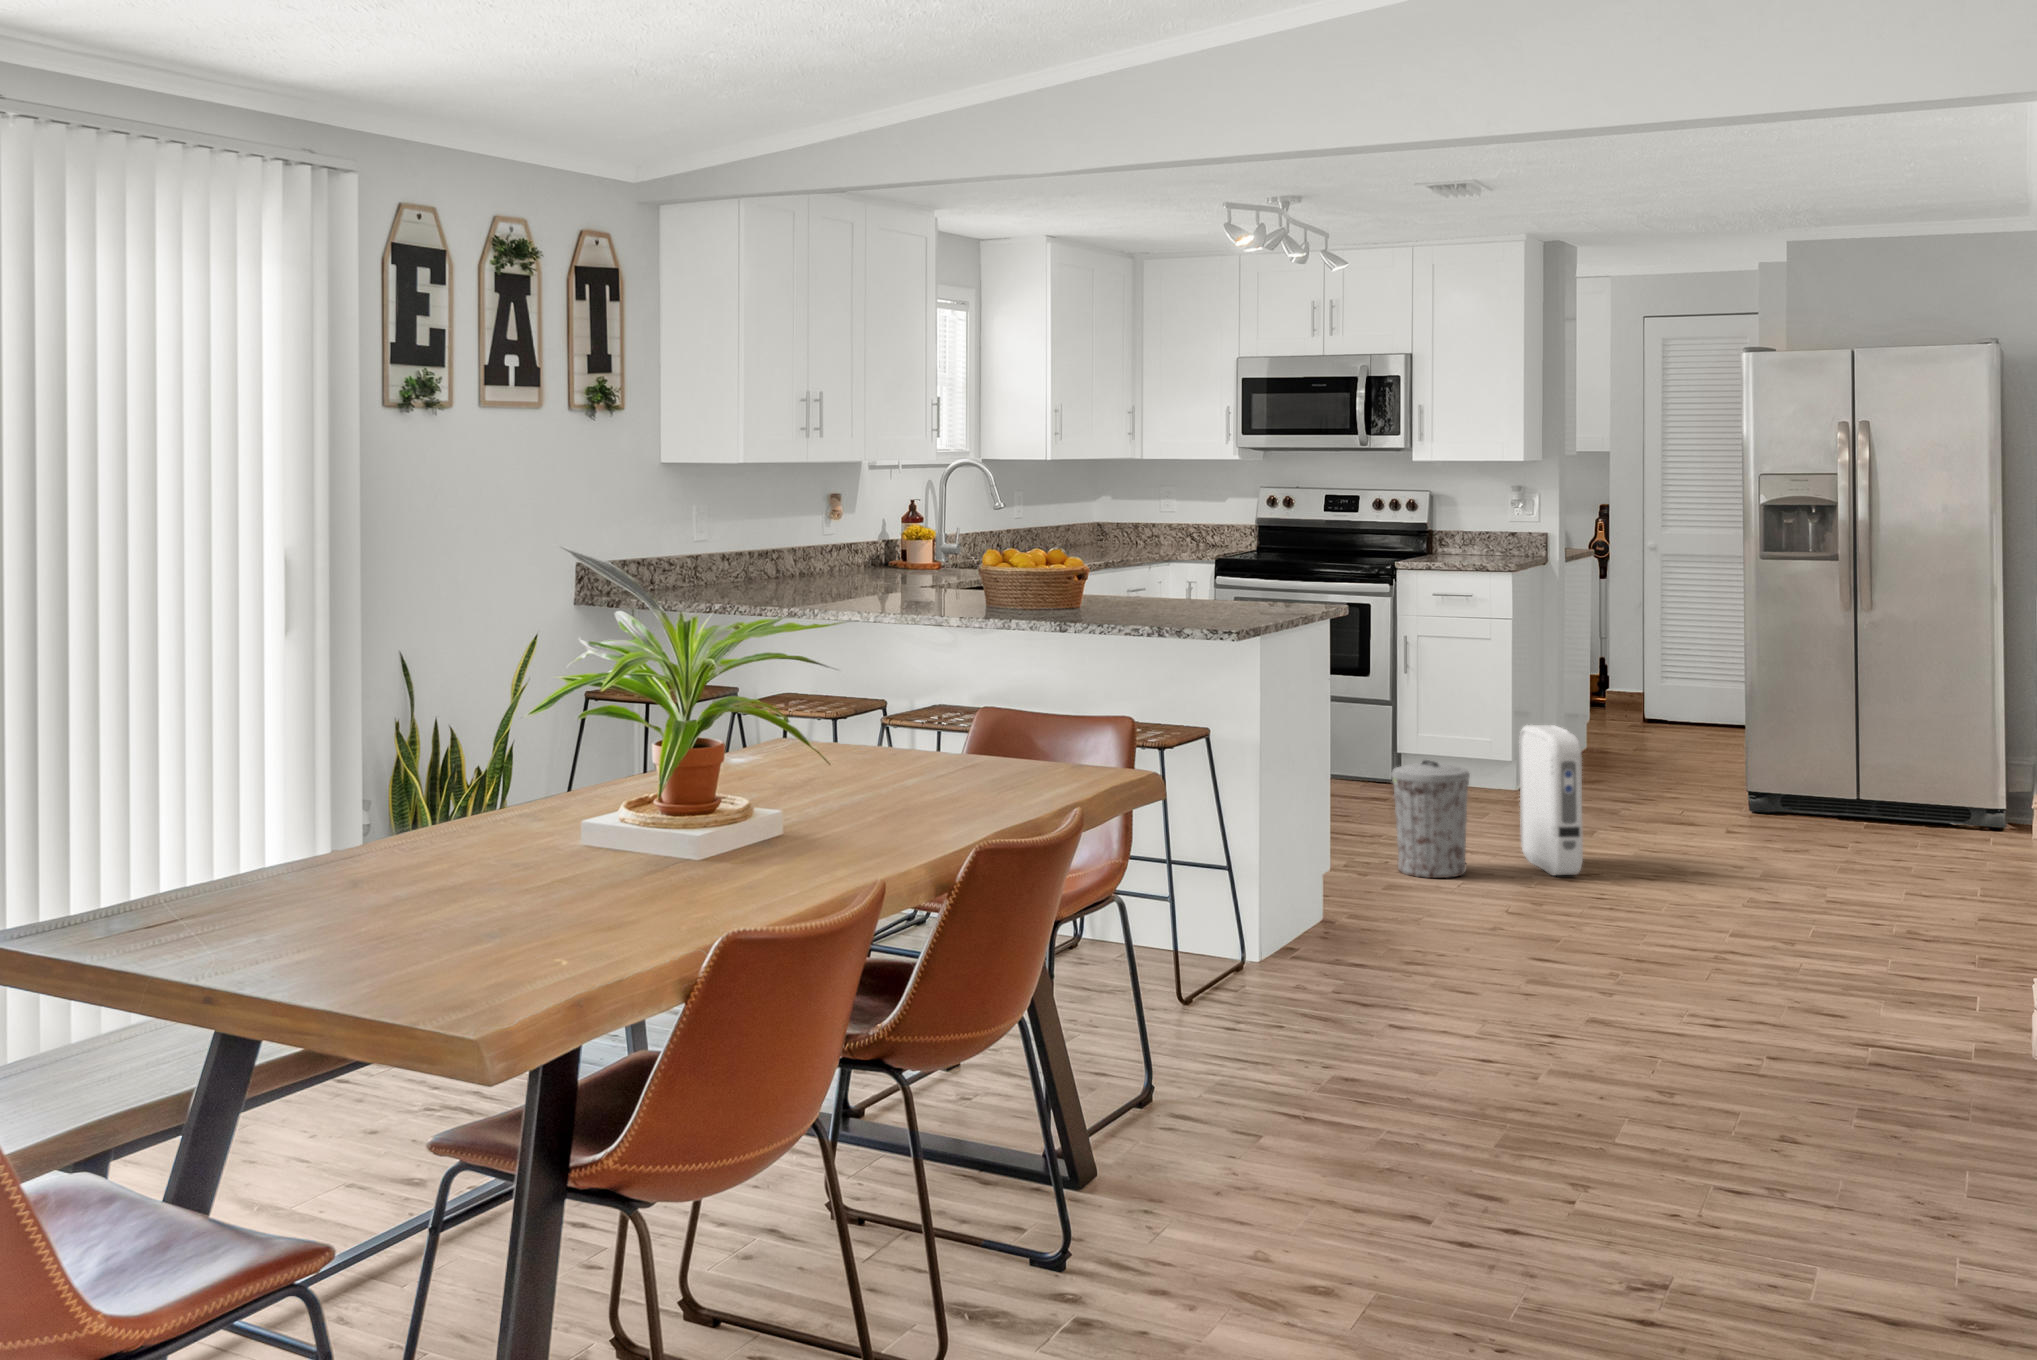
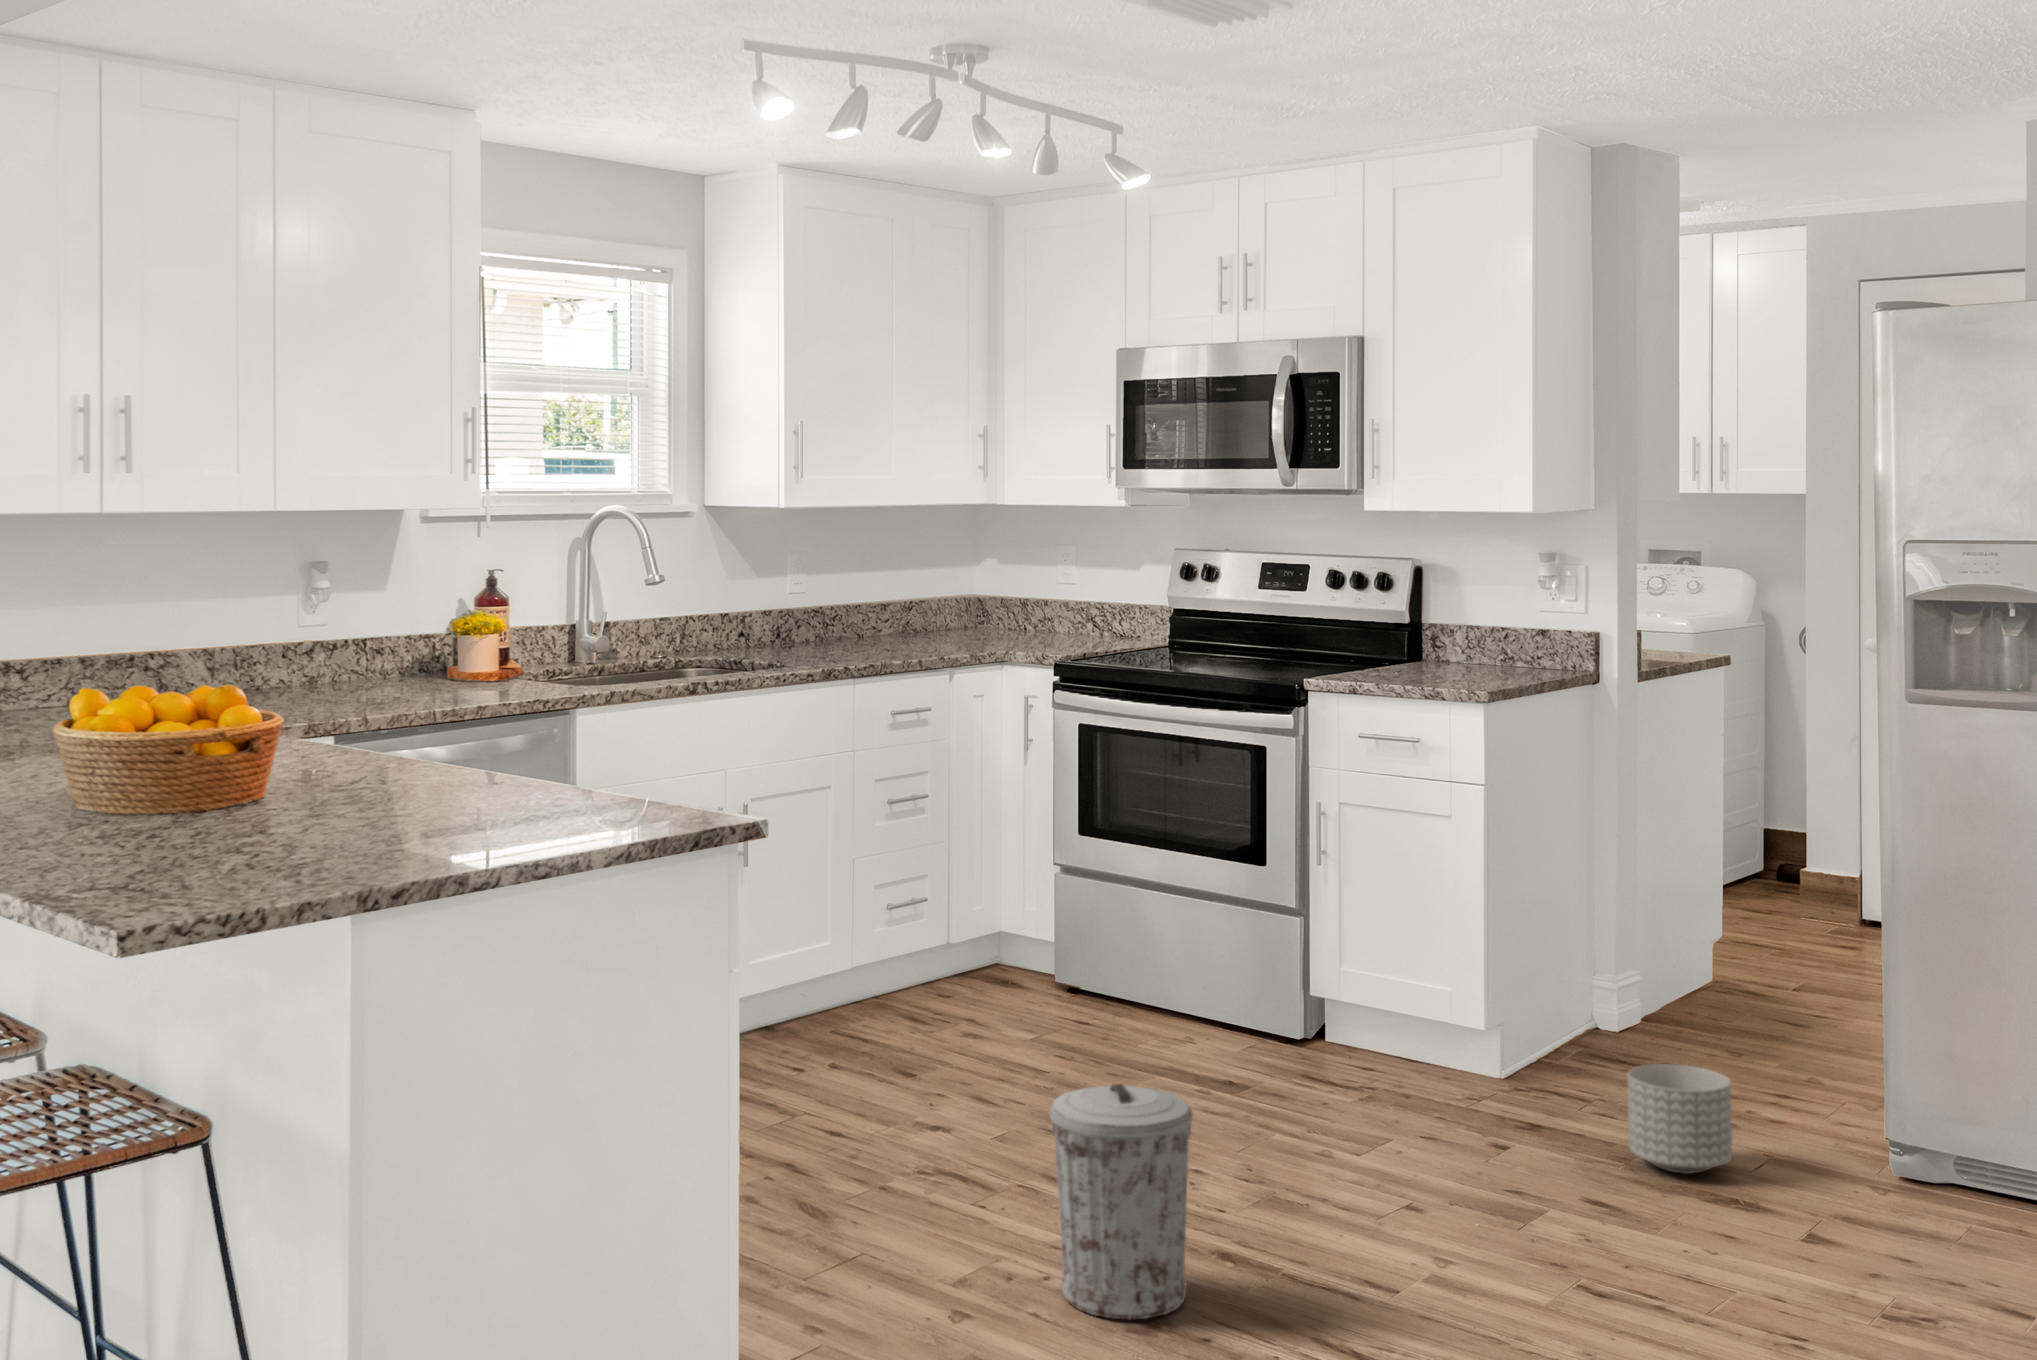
air purifier: present [1519,725,1583,876] -> none [1330,1021,1399,1334]
planter: none [1623,766,1681,821] -> present [1628,1064,1732,1174]

